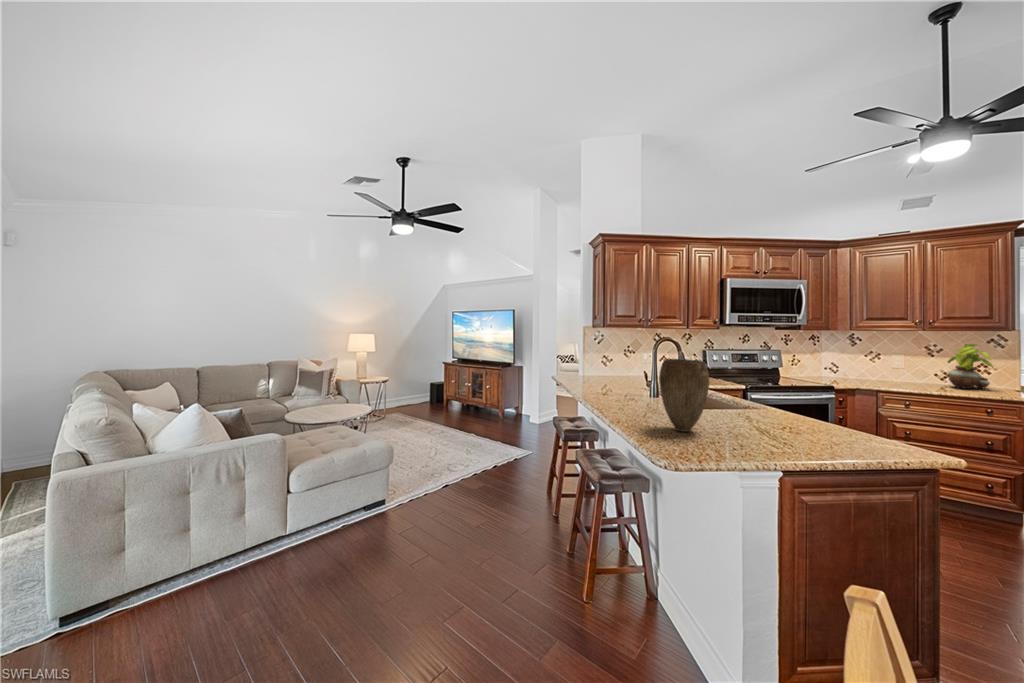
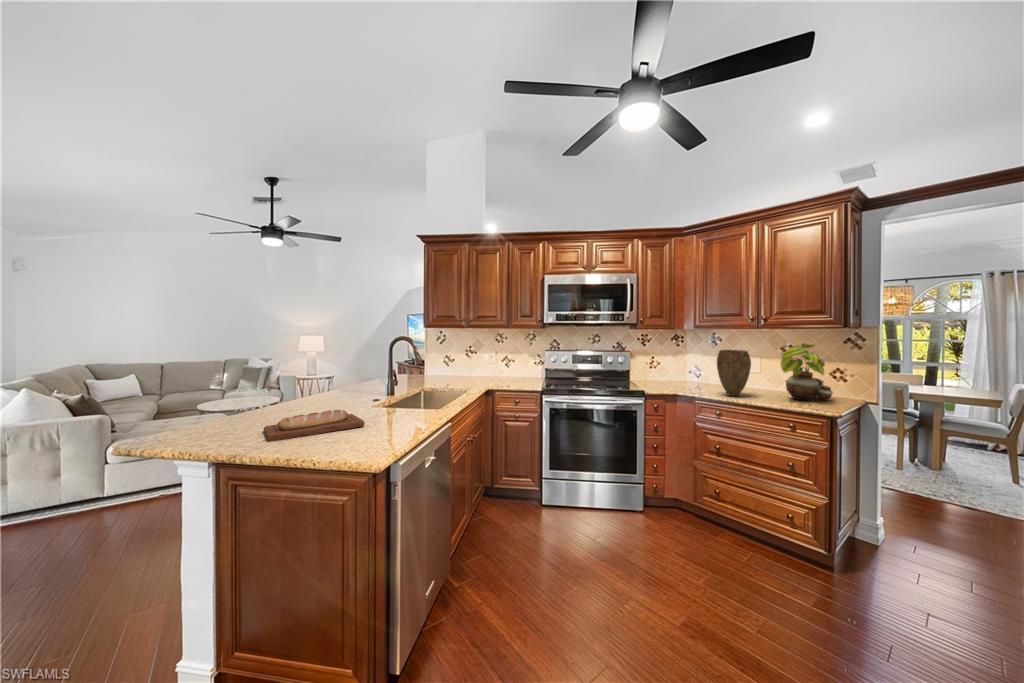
vase: present [659,359,709,432] -> present [717,350,751,396]
bread loaf: none [736,410,799,441] -> present [264,410,365,441]

